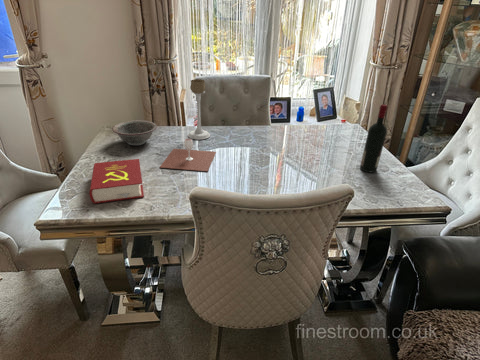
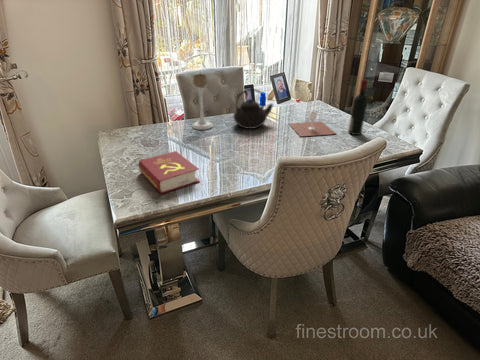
teapot: none [231,101,279,146] -> present [233,89,273,129]
decorative bowl: present [112,120,157,145] -> none [127,118,169,143]
wine glass: present [160,138,216,171] -> present [289,112,336,136]

